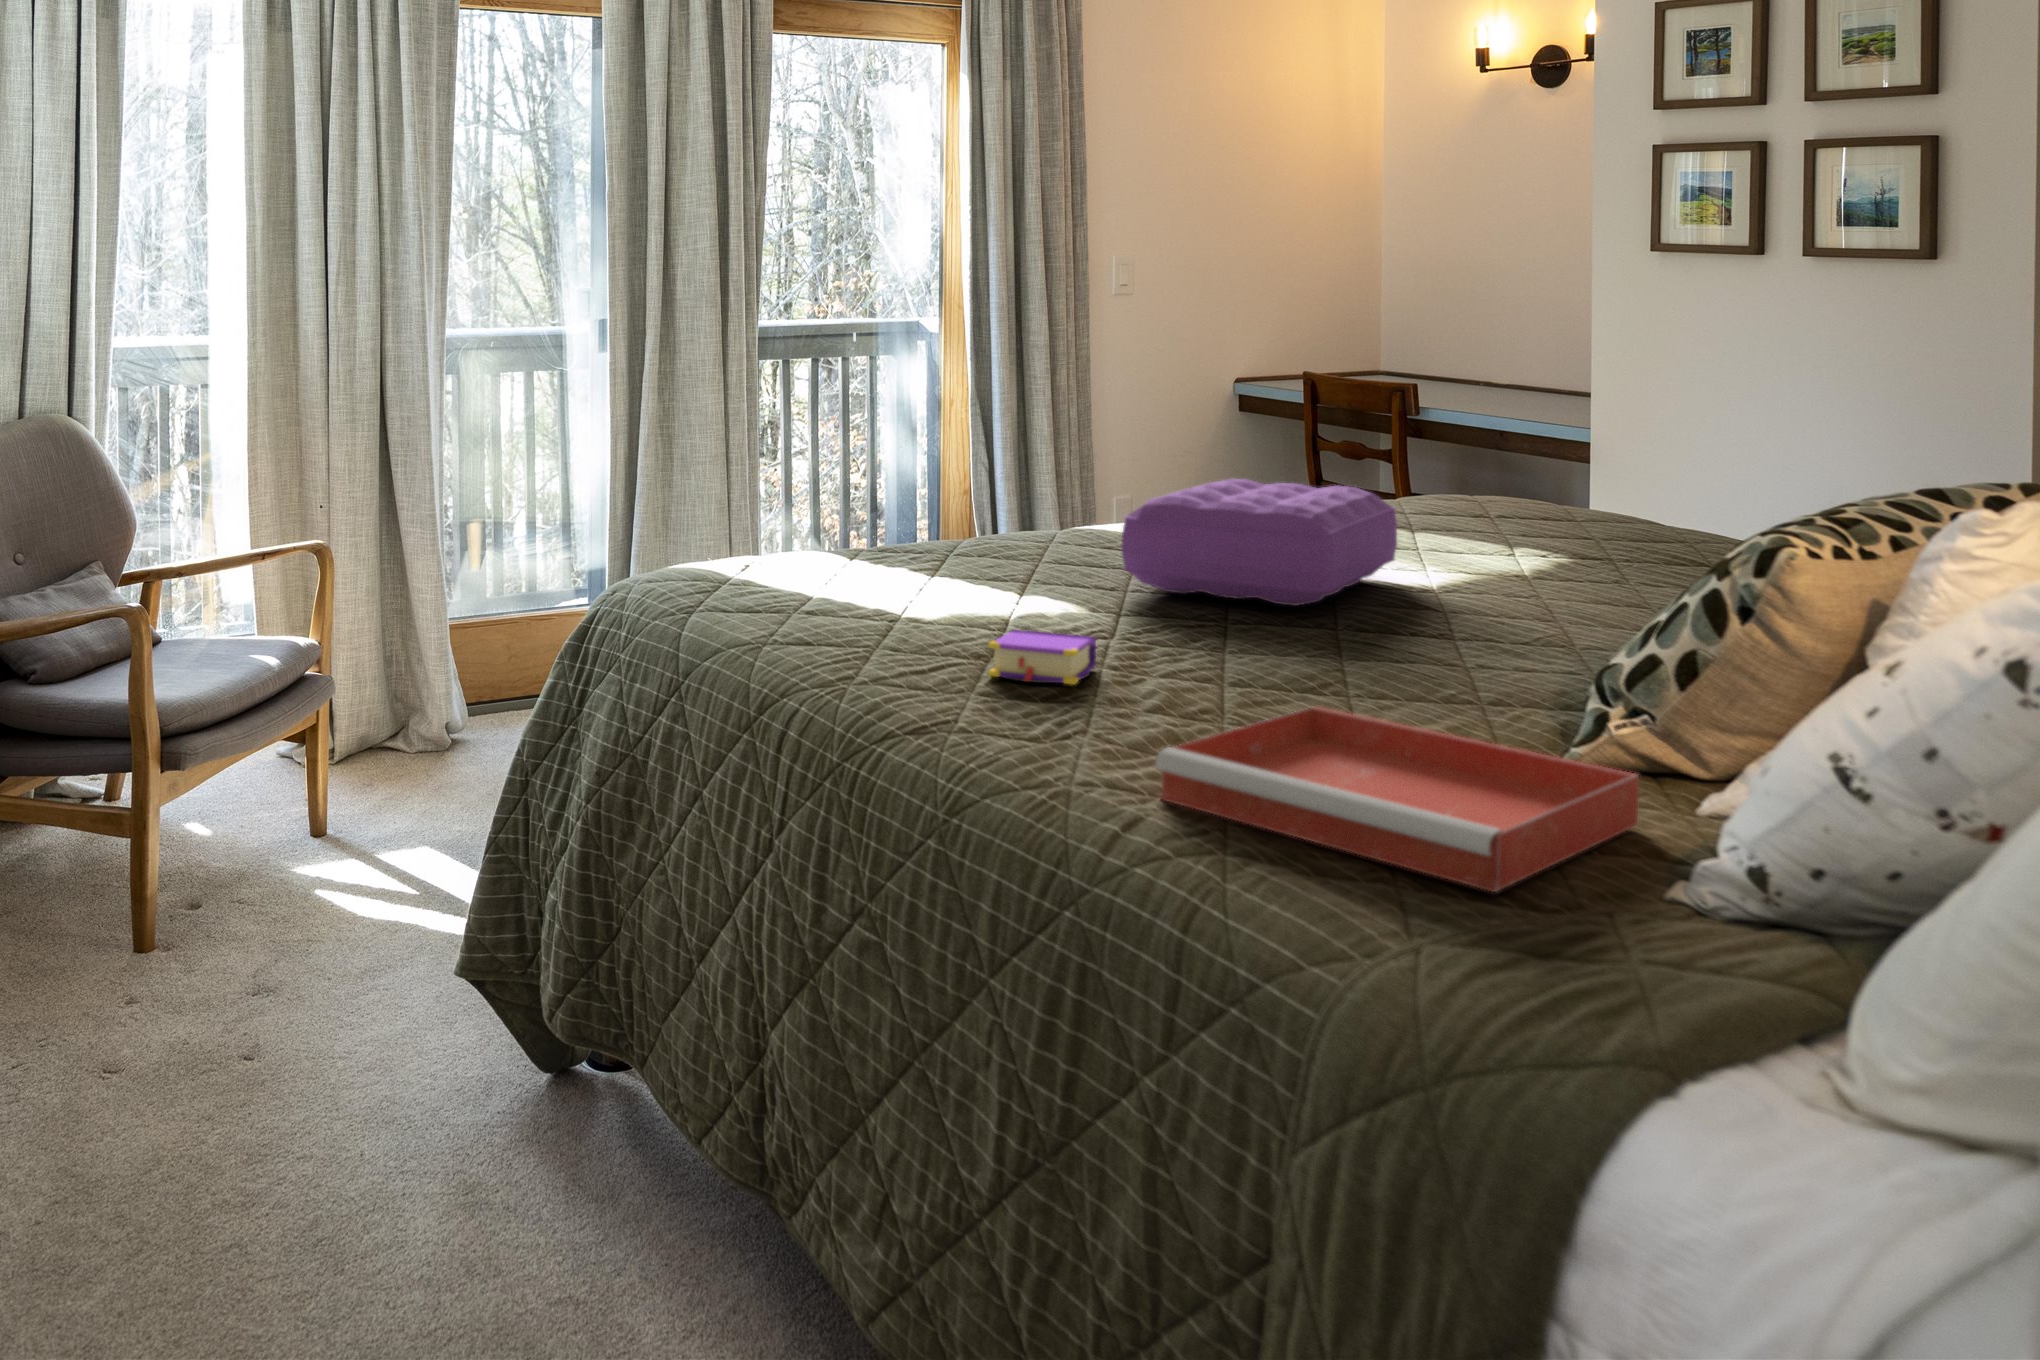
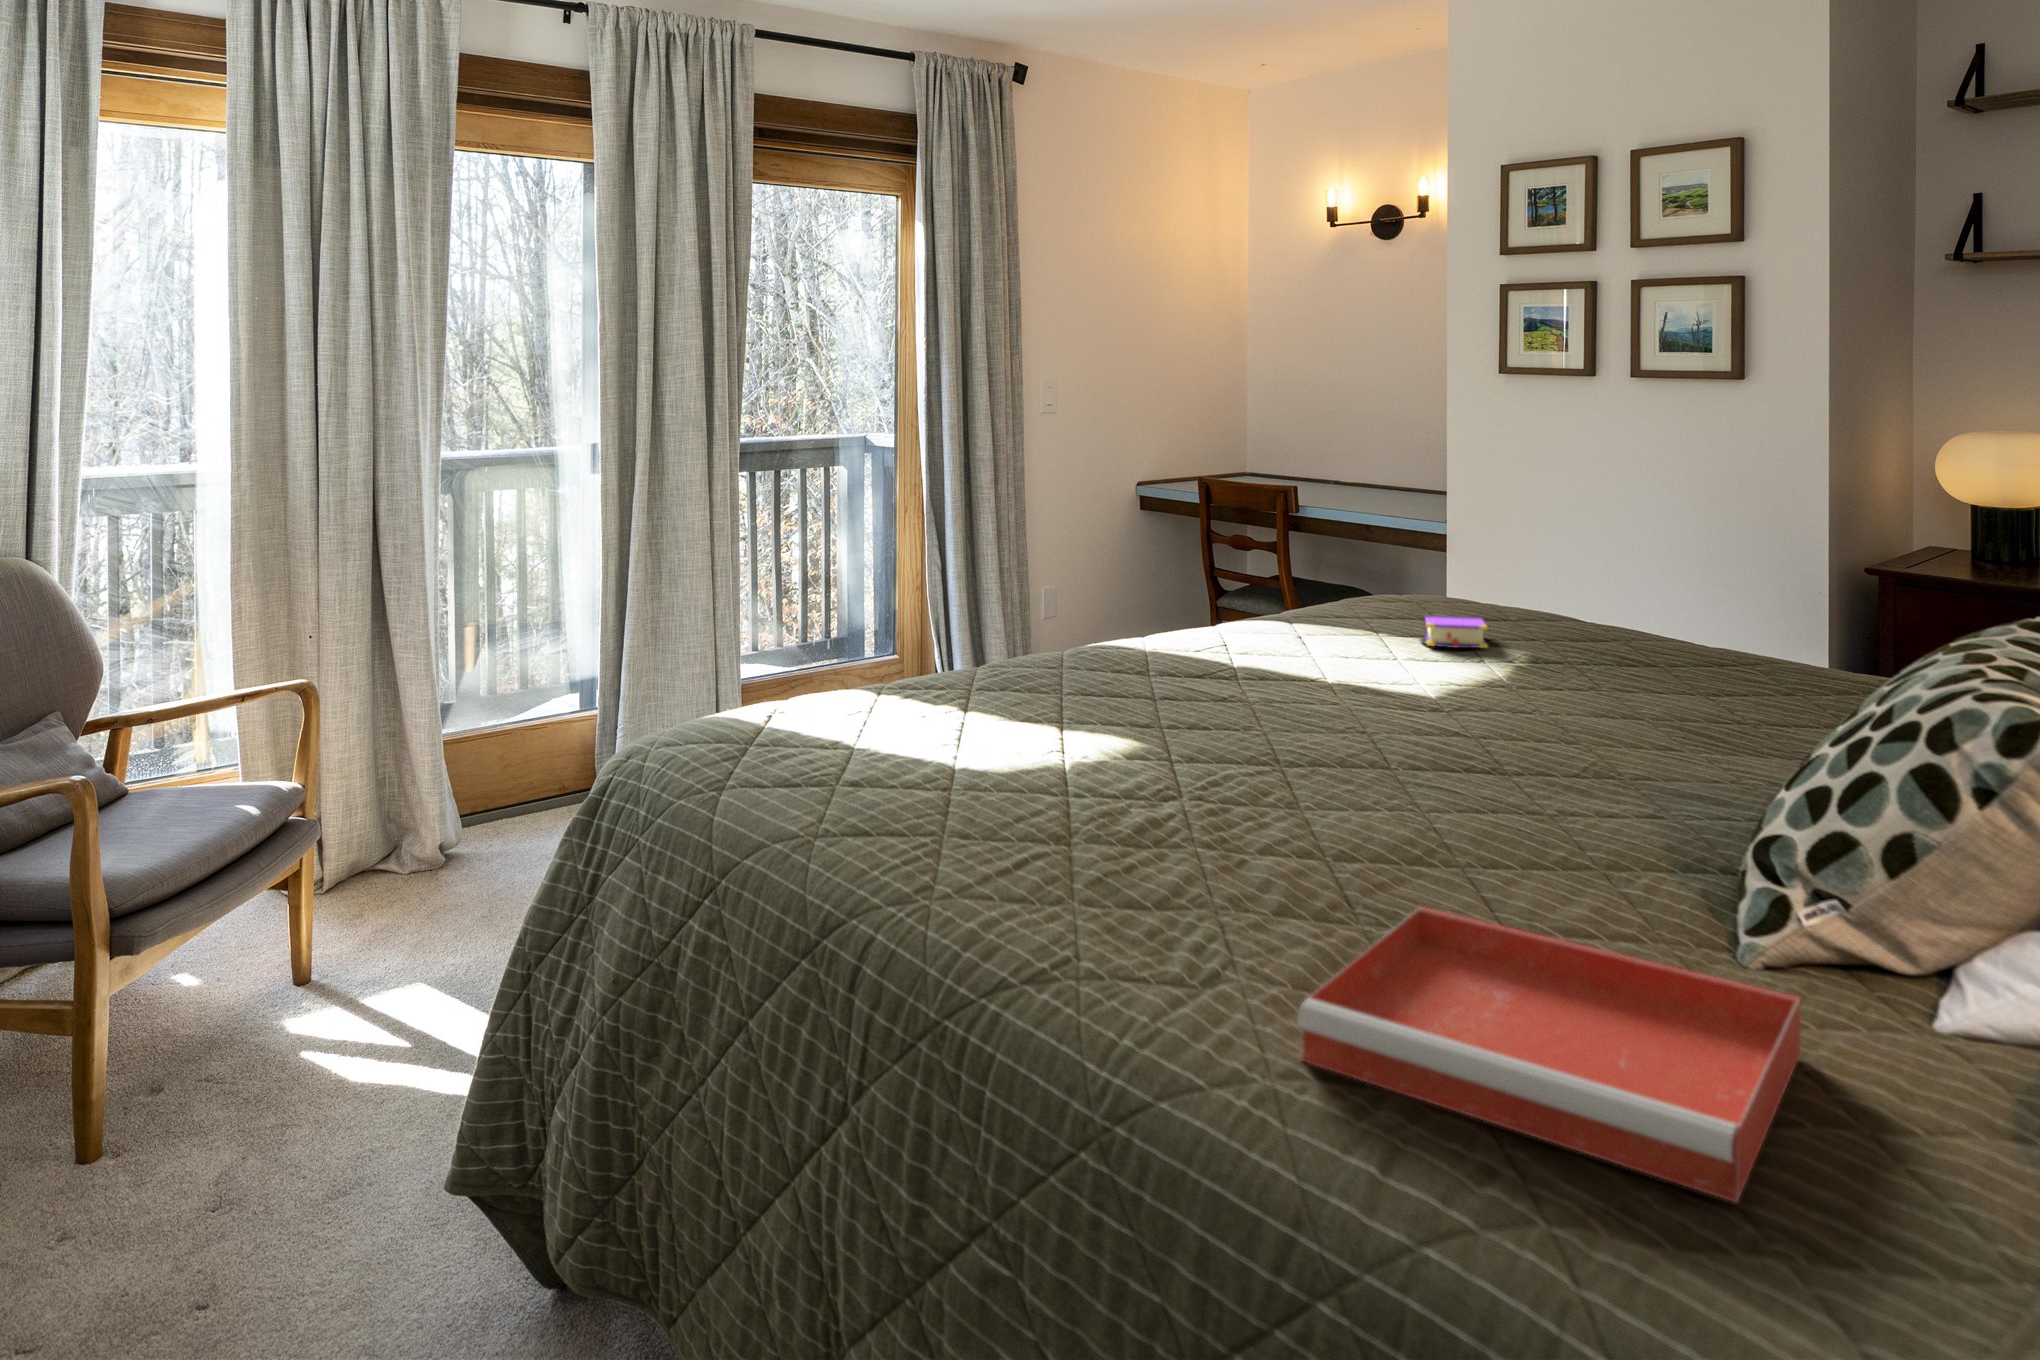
pillow: present [1122,479,1397,606] -> none [1146,606,1388,743]
book: present [988,630,1096,685] -> present [1420,616,1488,648]

